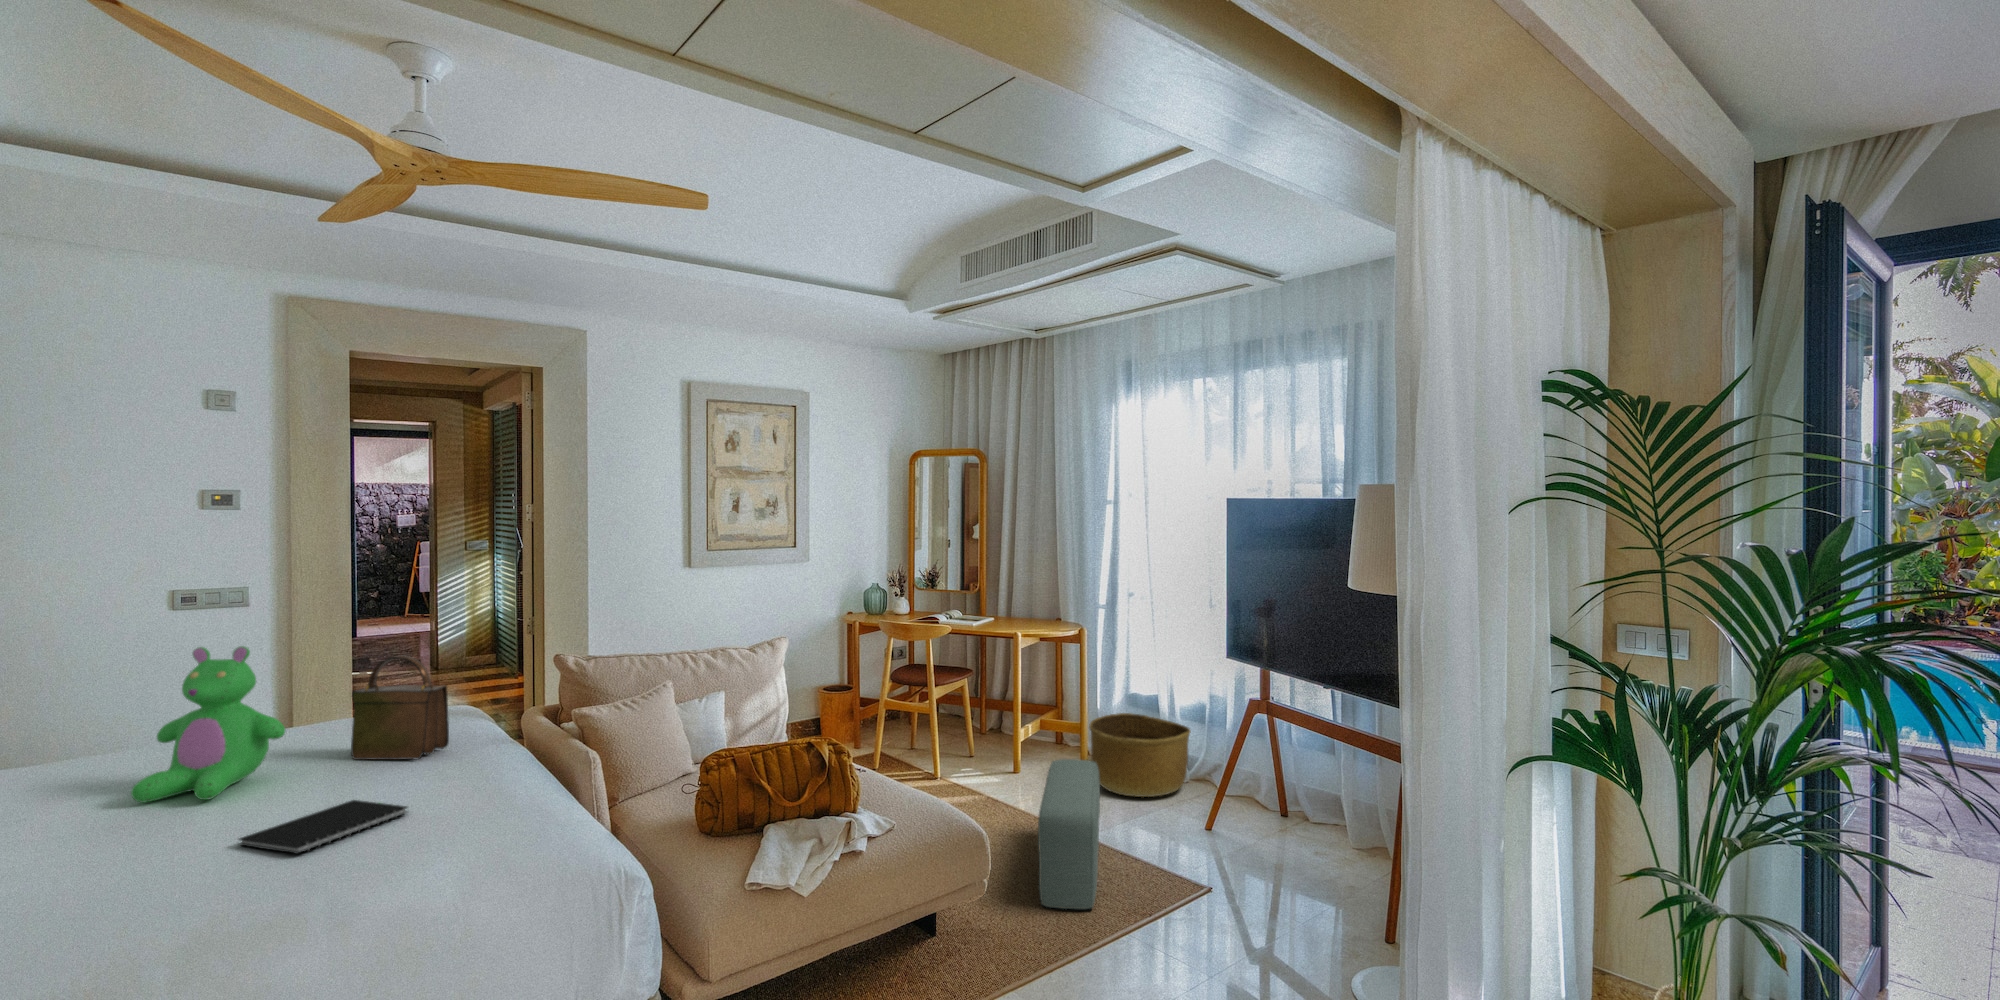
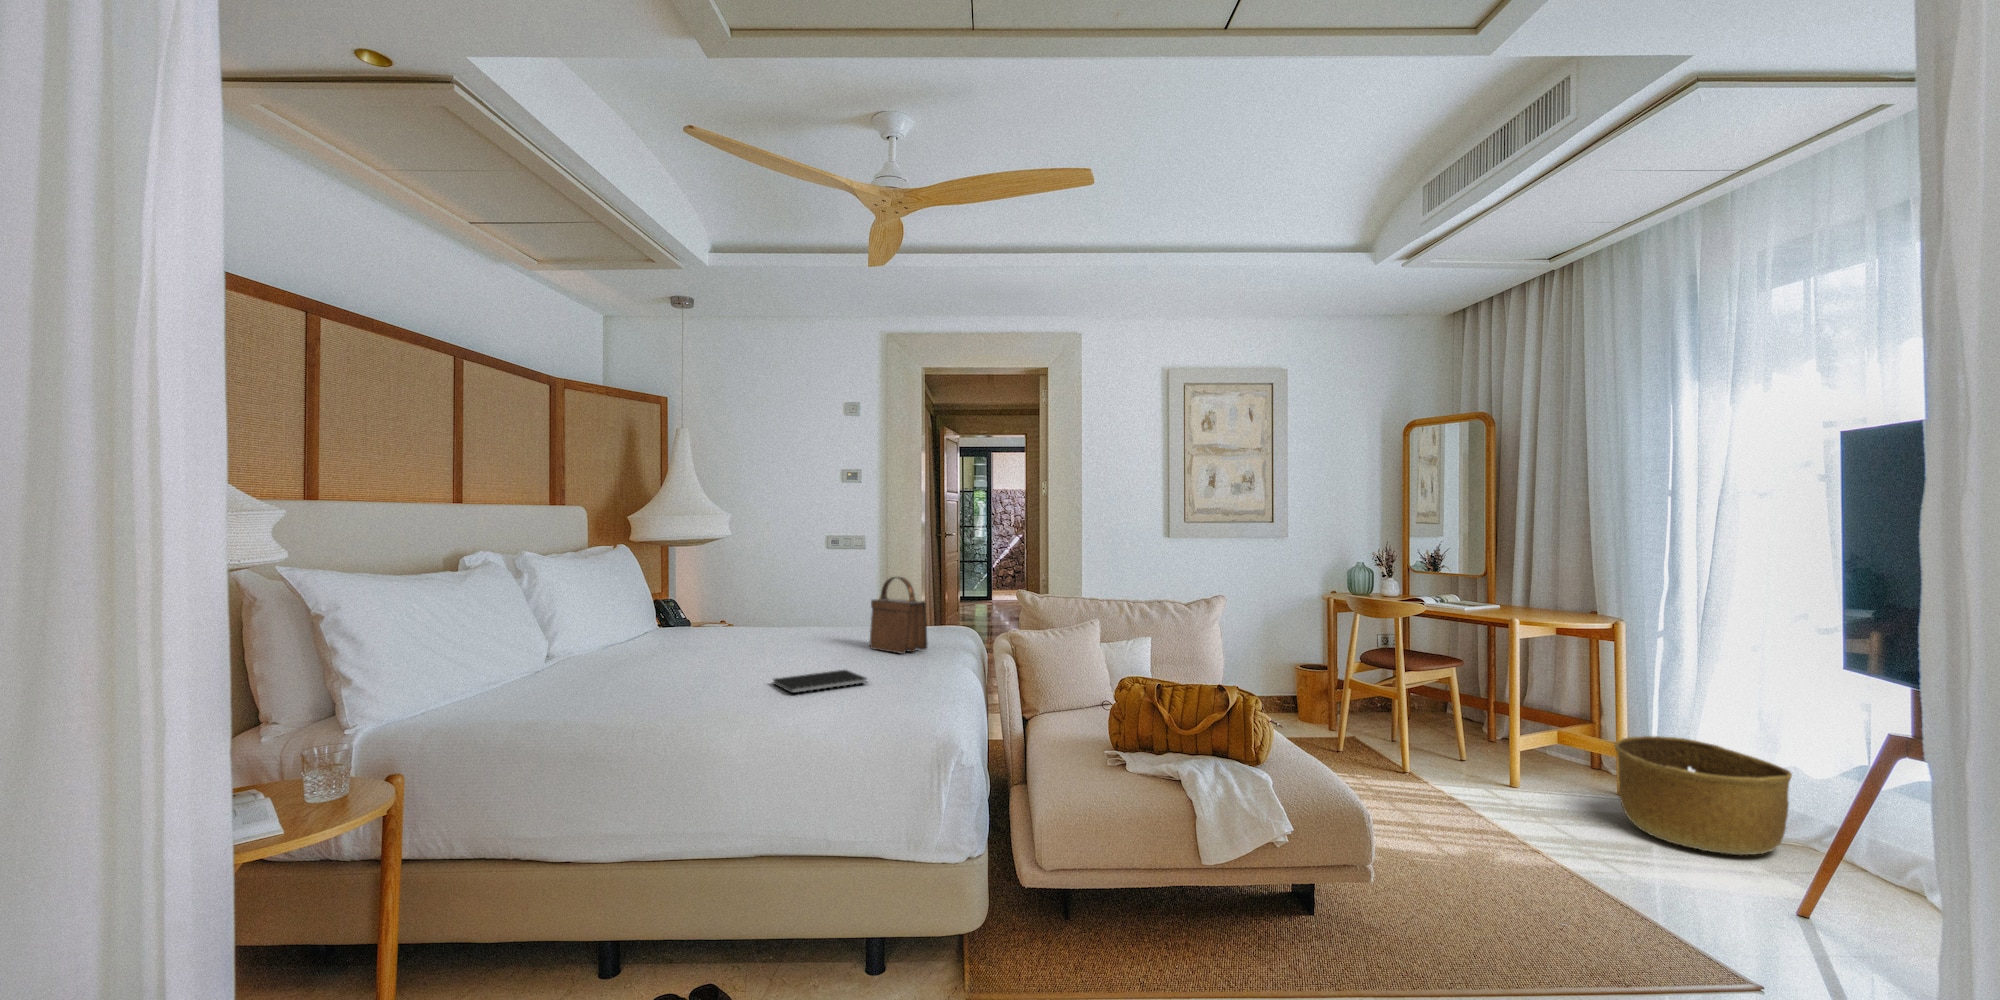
teddy bear: present [131,646,285,802] -> none [749,558,827,658]
pouf: present [1038,759,1100,909] -> none [1469,768,1594,950]

